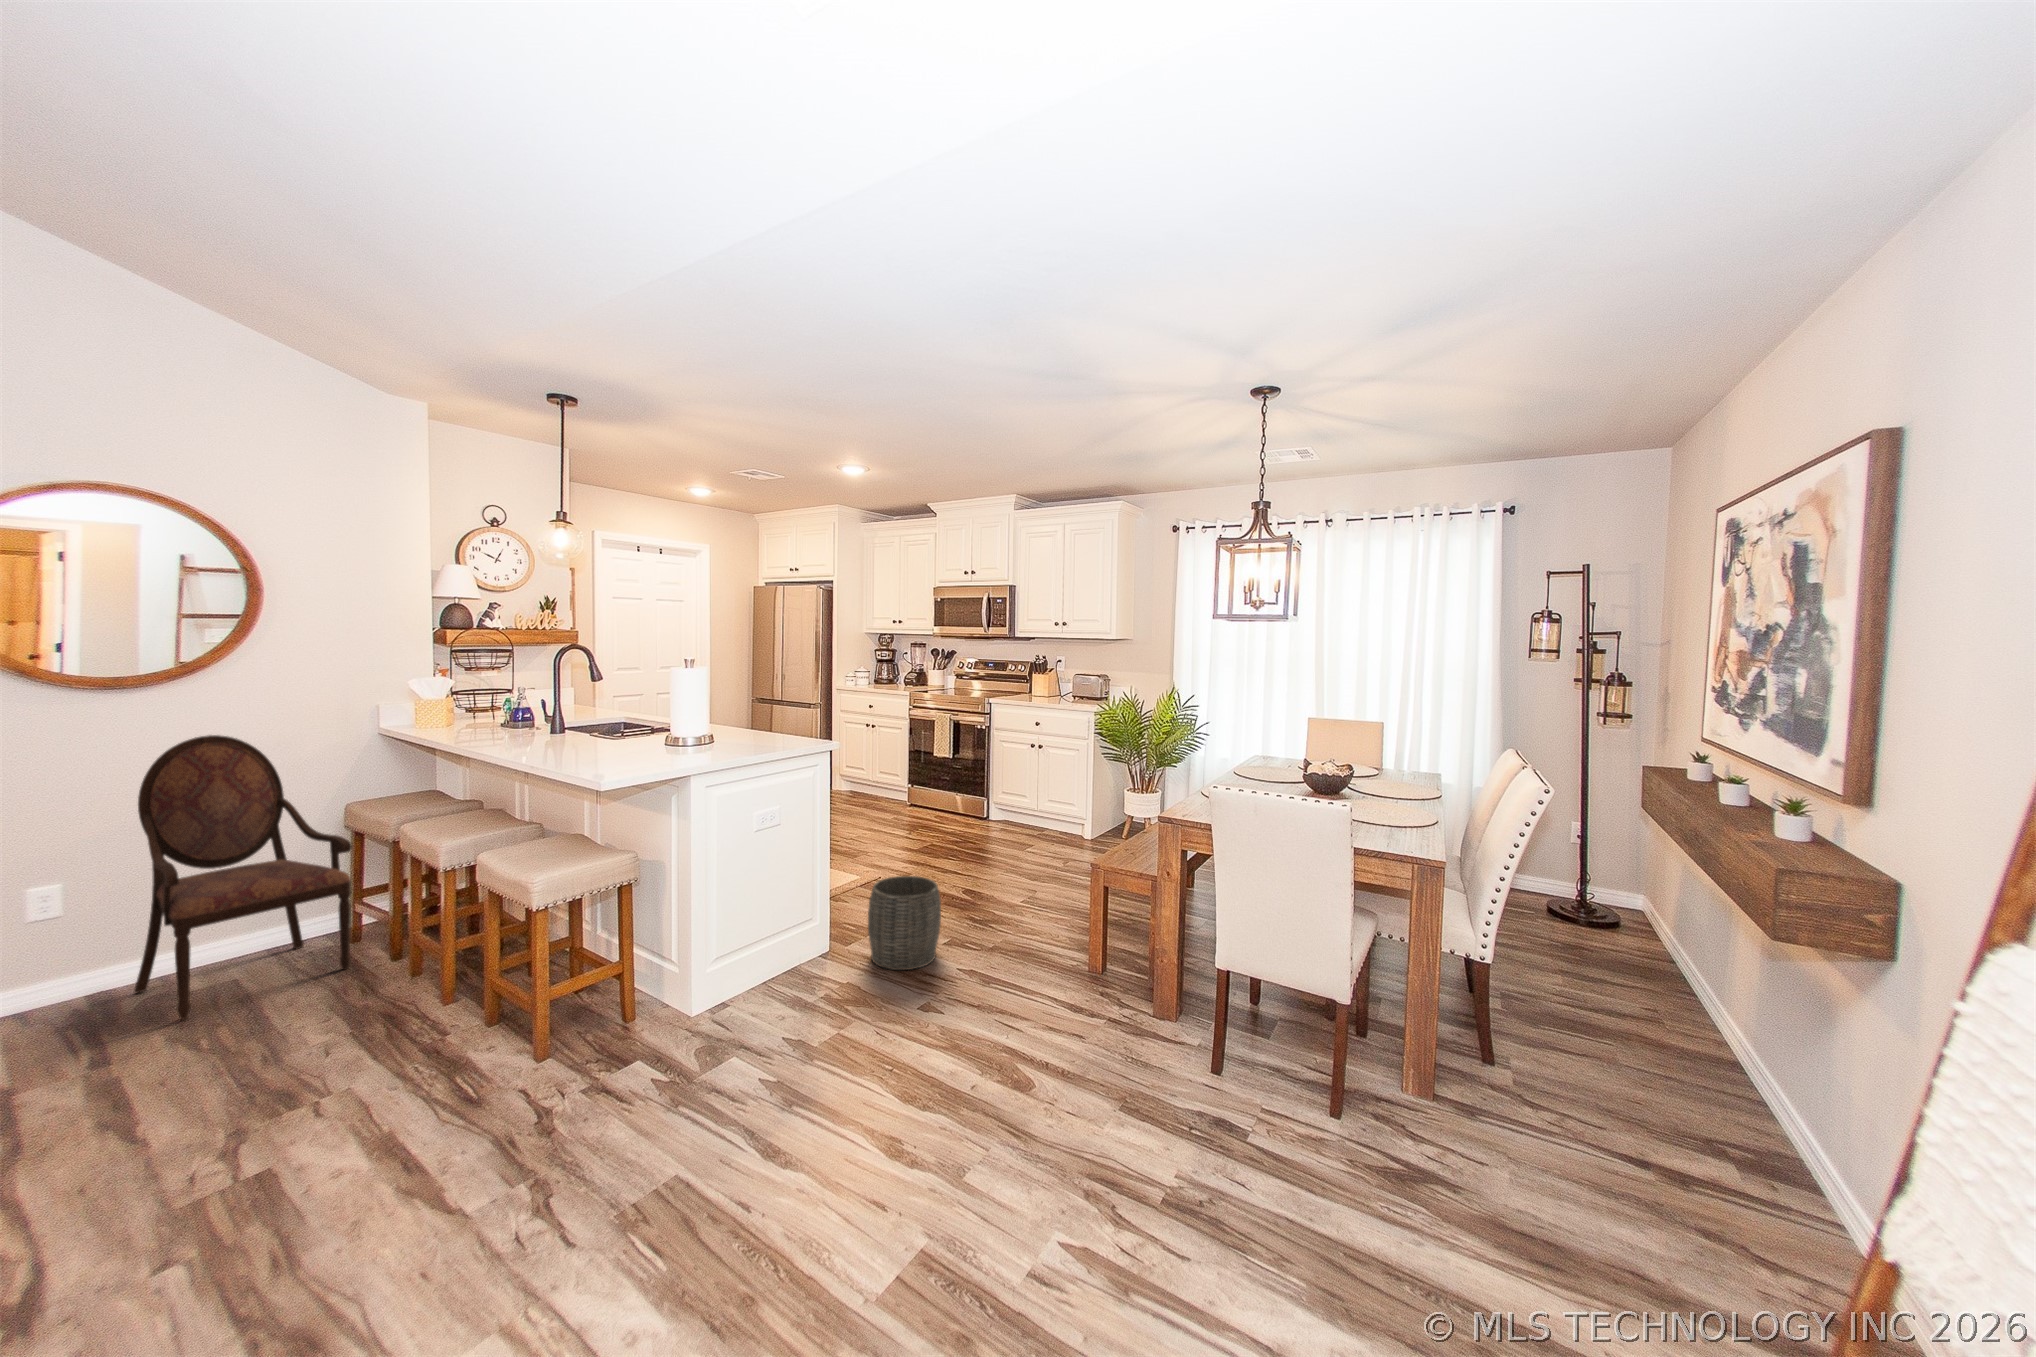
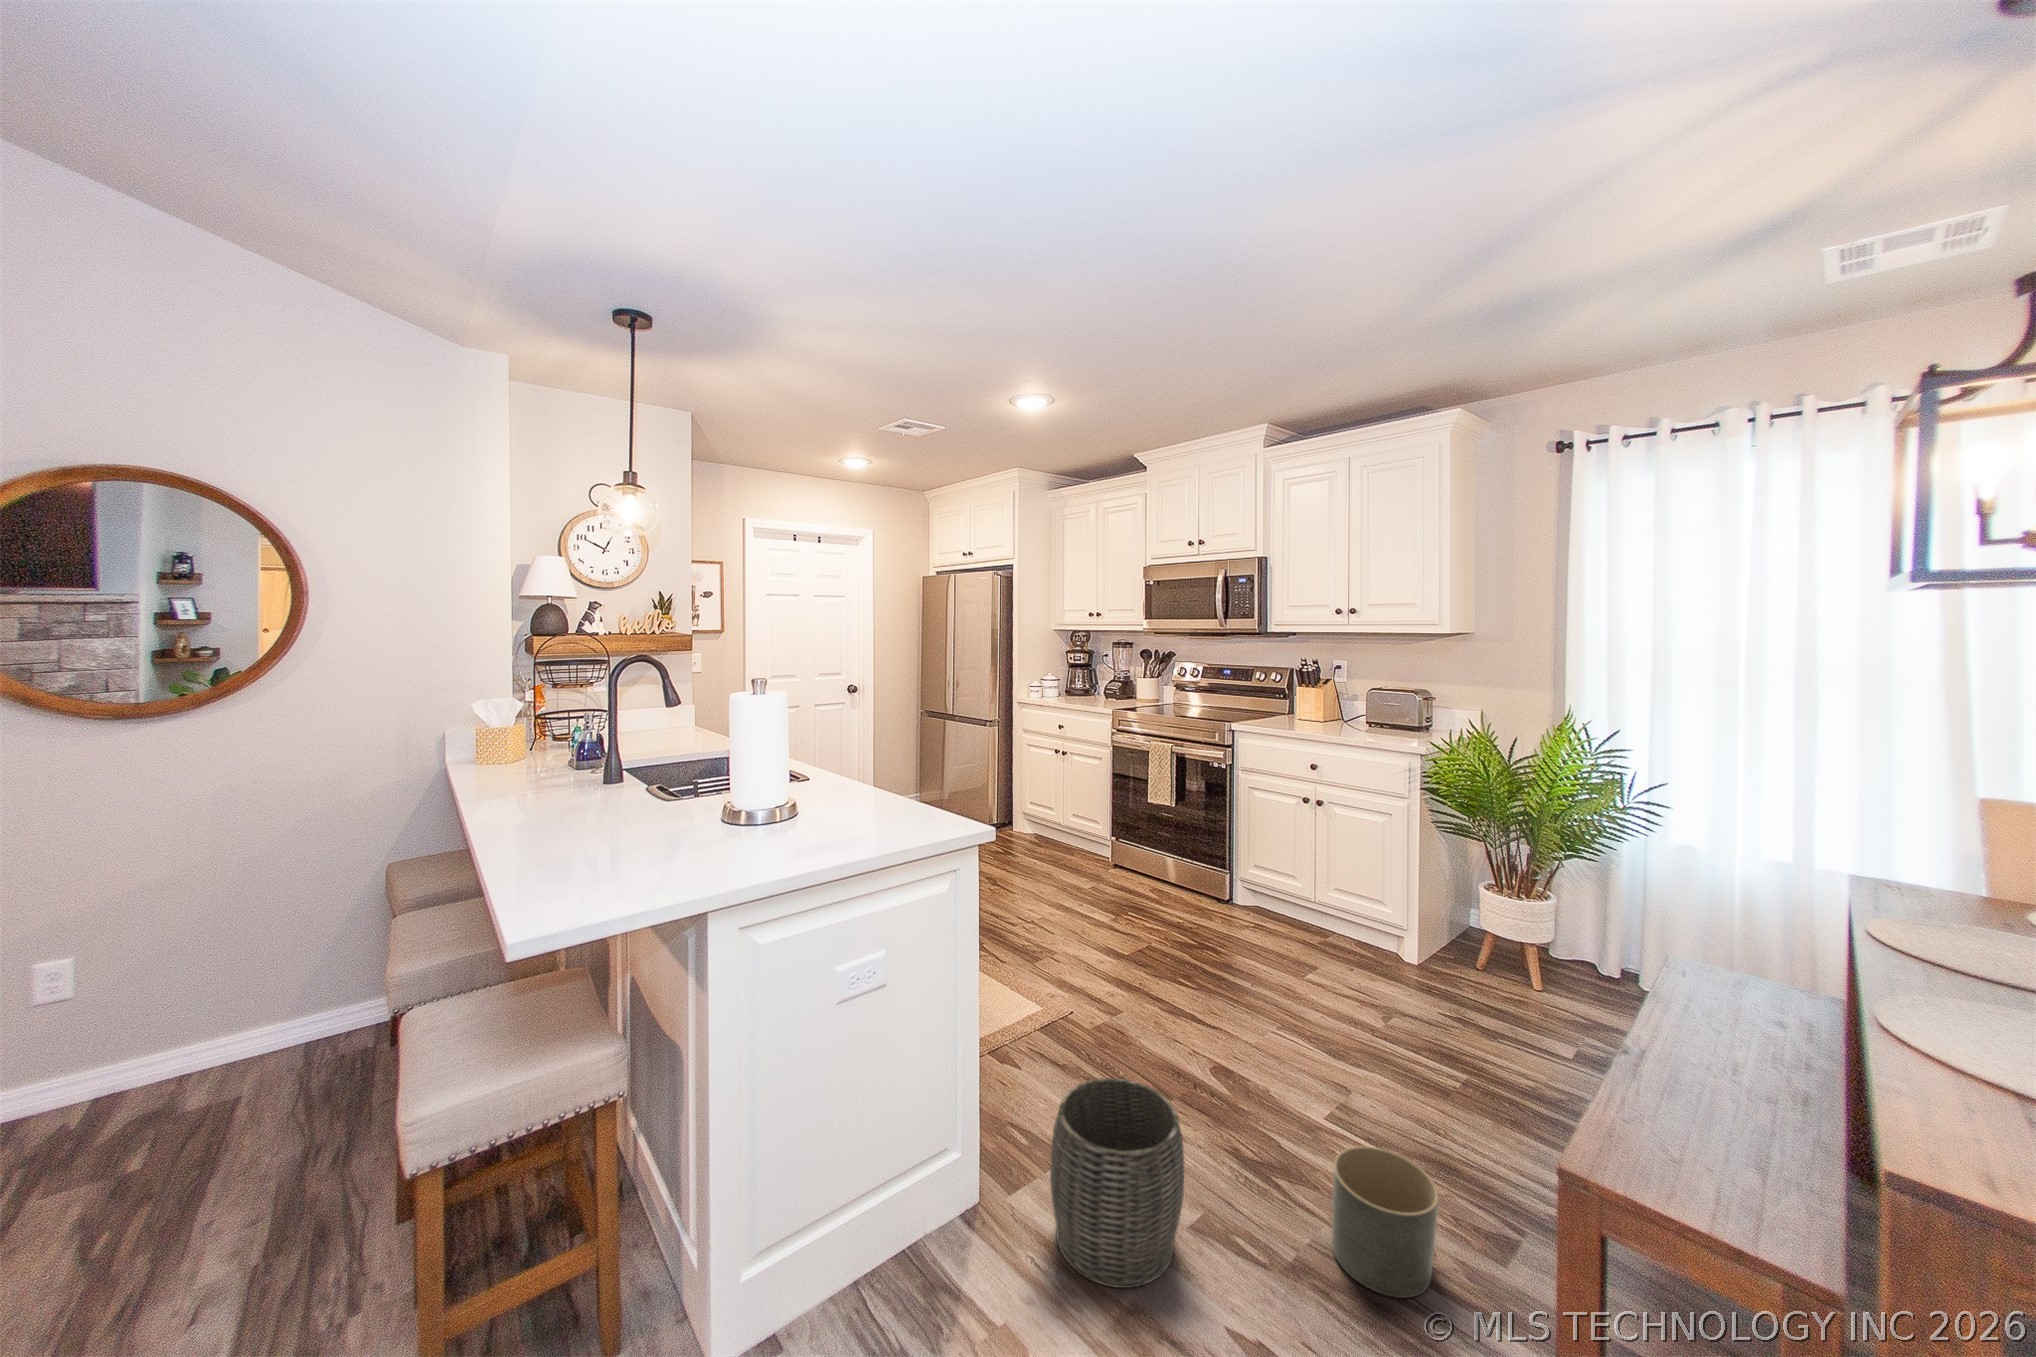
armchair: present [134,735,351,1020] -> none [41,793,332,1228]
planter: none [1018,898,1067,959] -> present [1332,1146,1439,1298]

